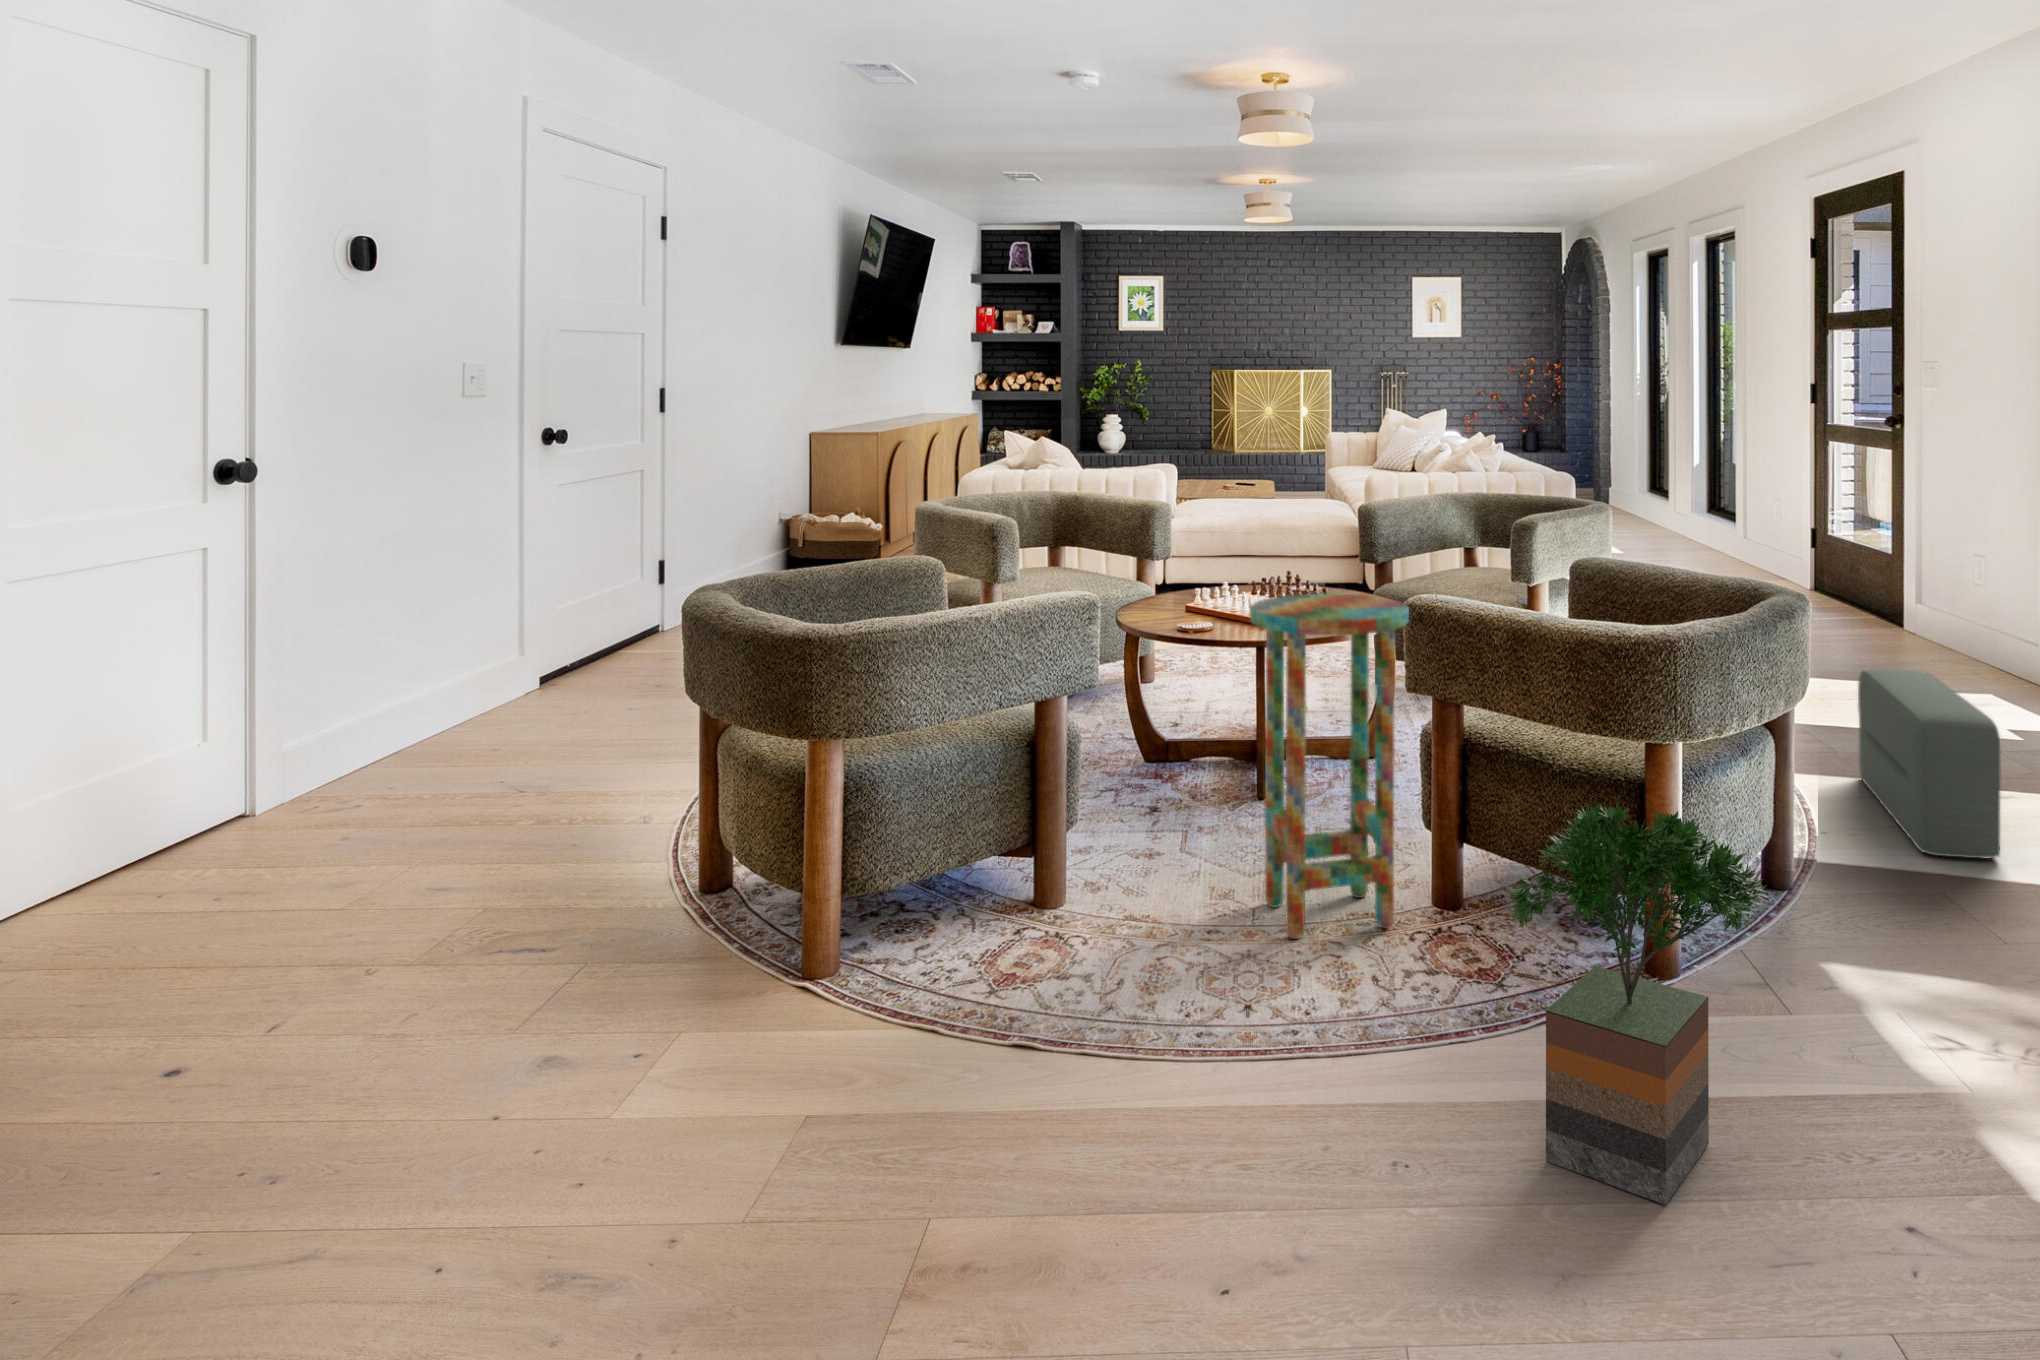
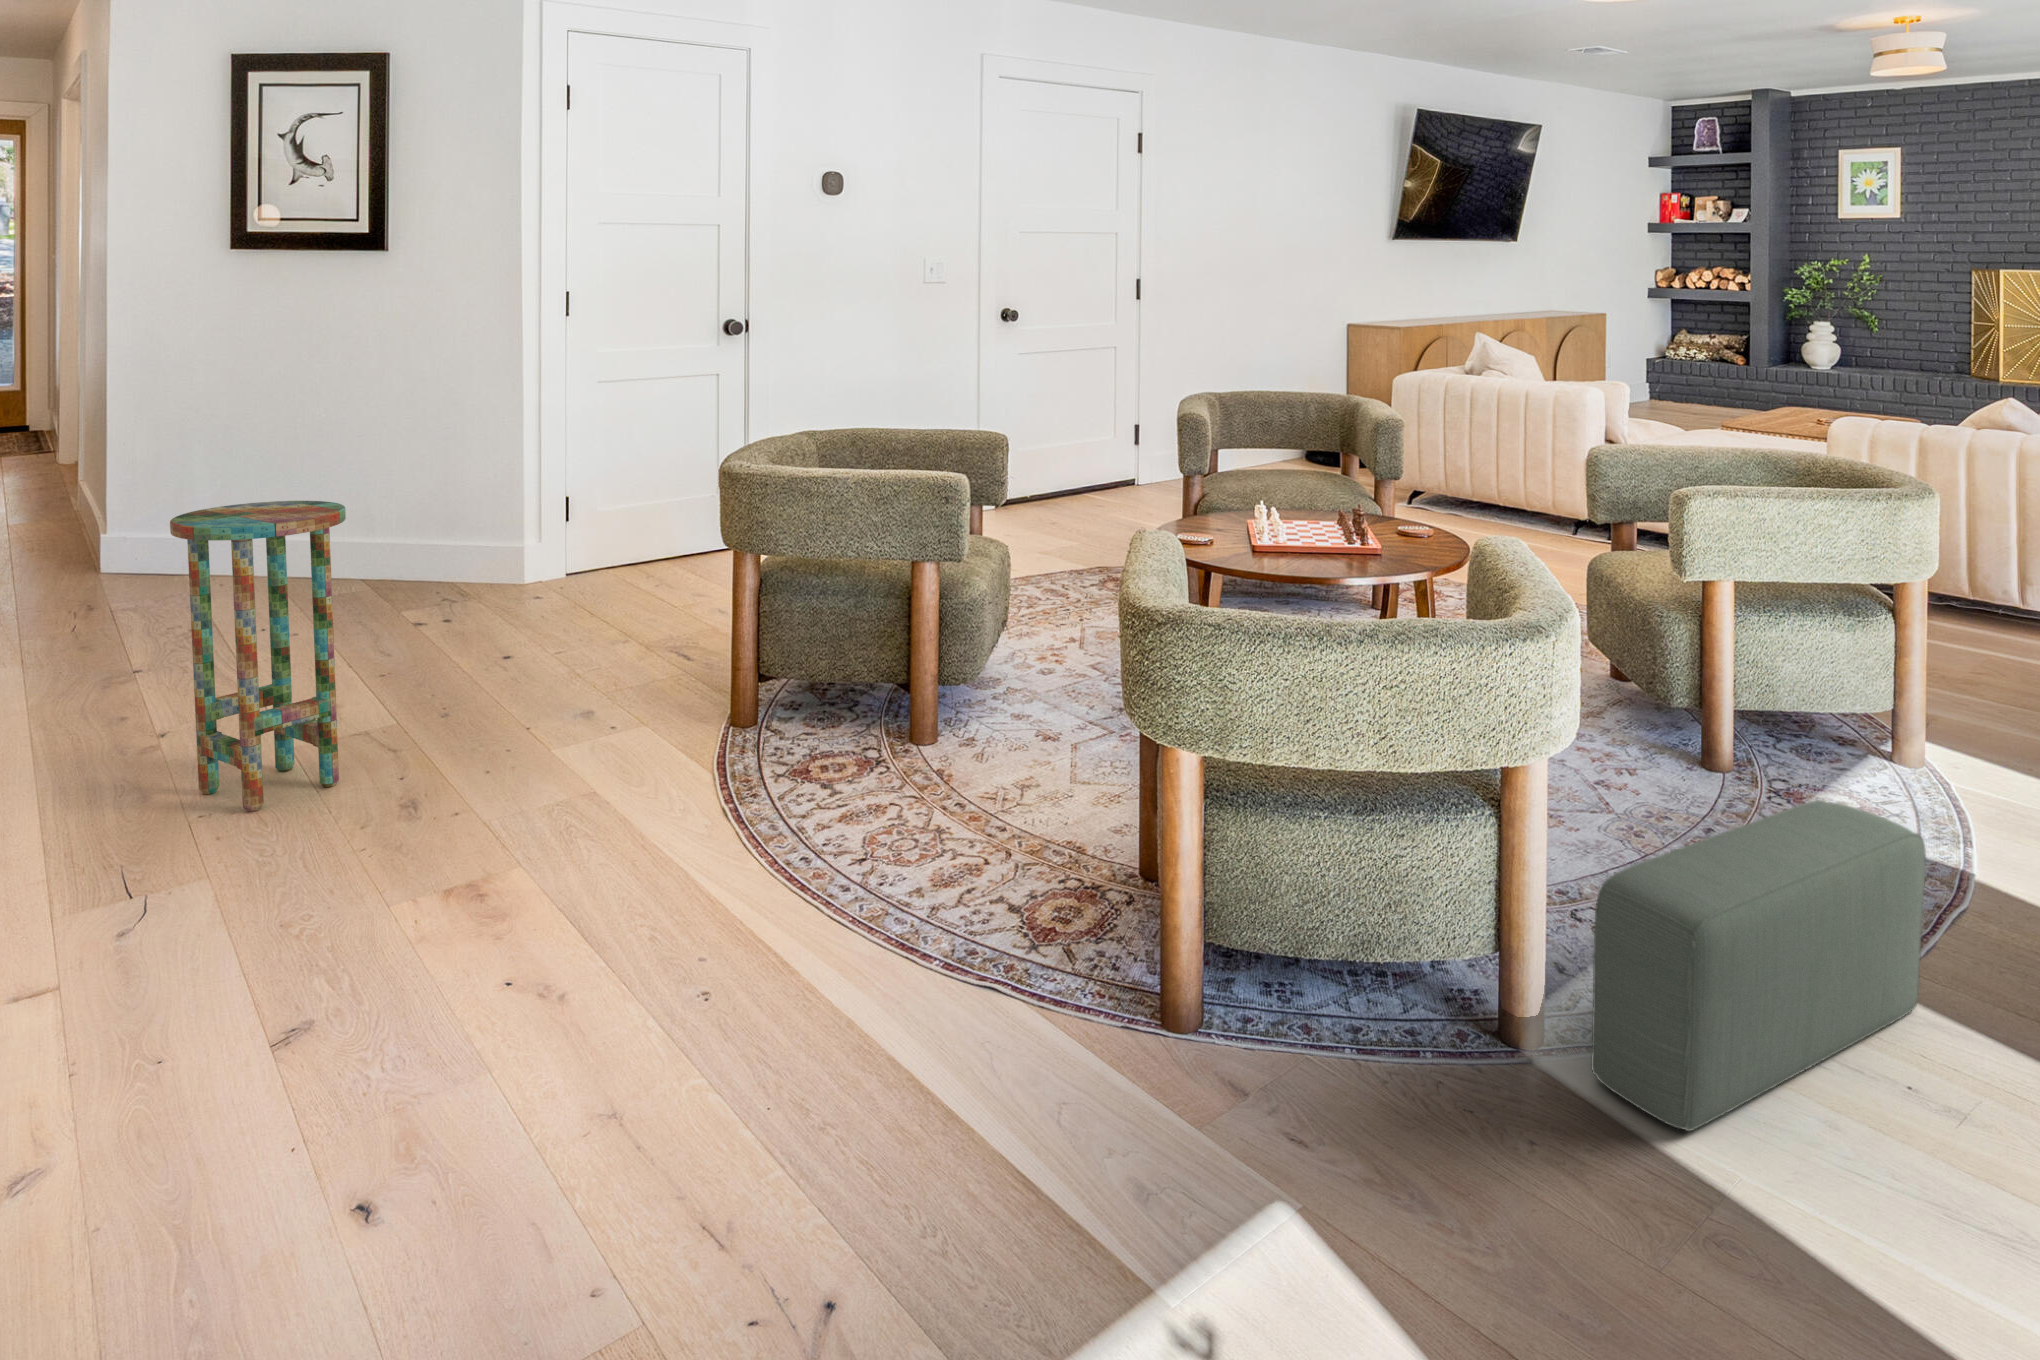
side table: present [1250,594,1409,939] -> present [170,501,346,811]
potted tree: present [1508,803,1769,1205] -> none [424,775,671,1166]

